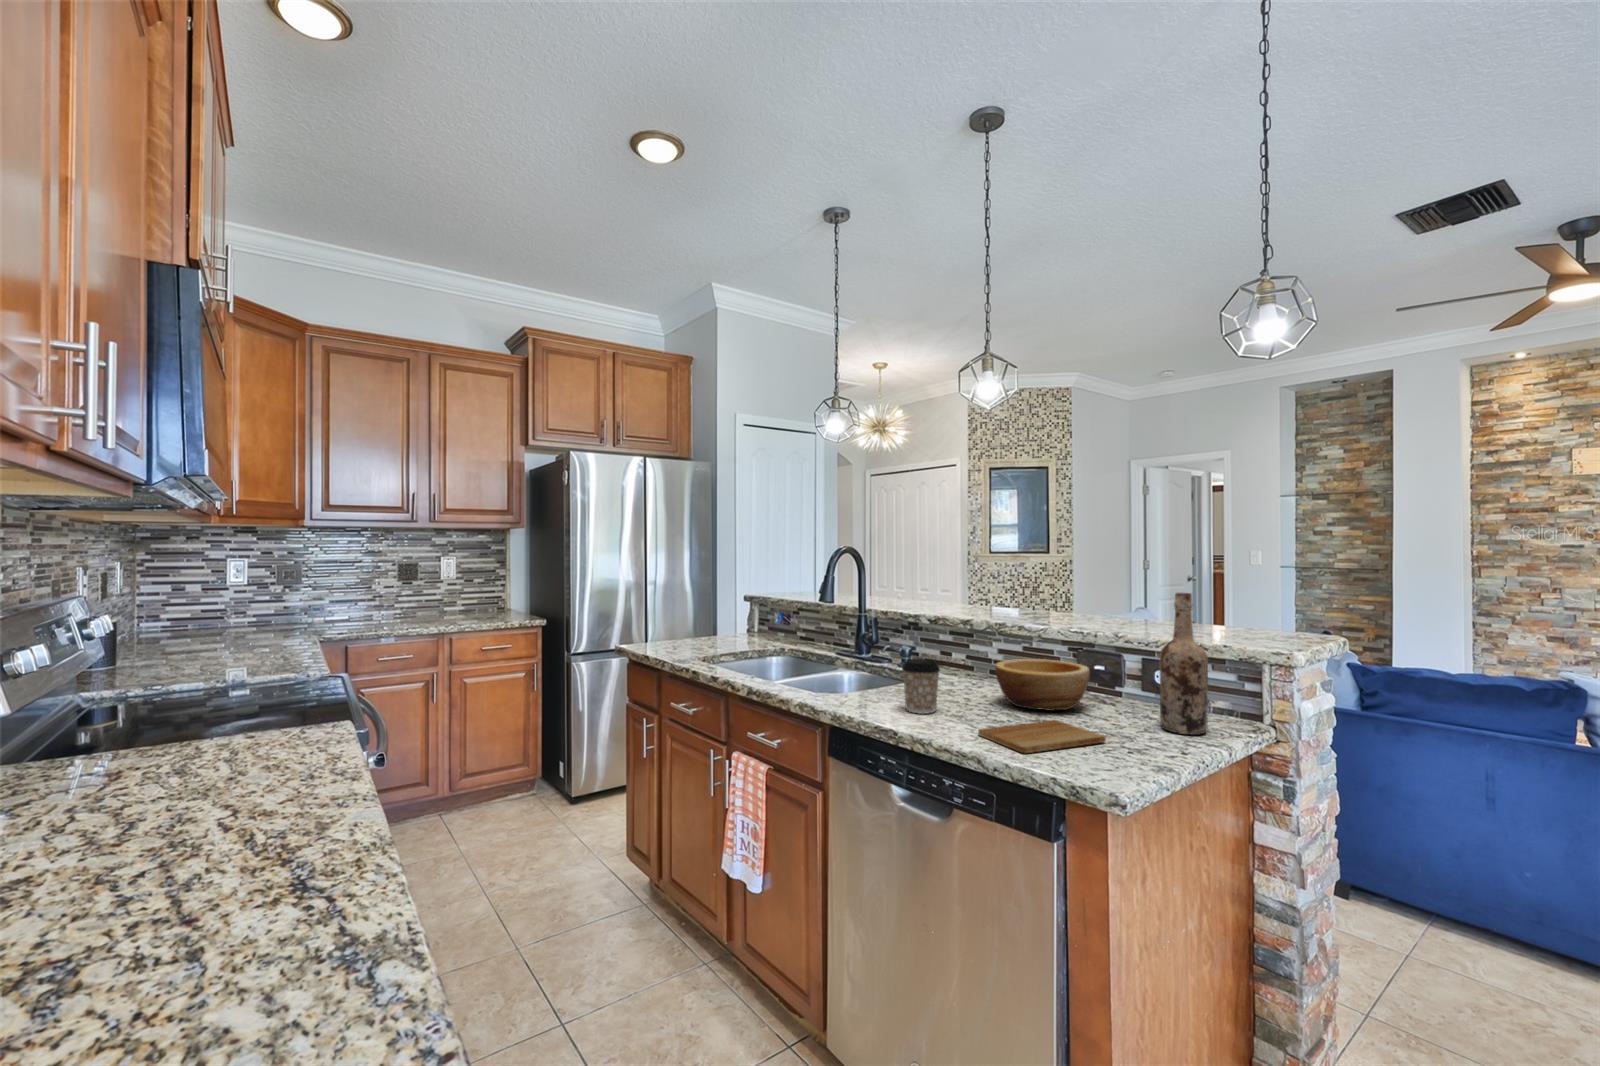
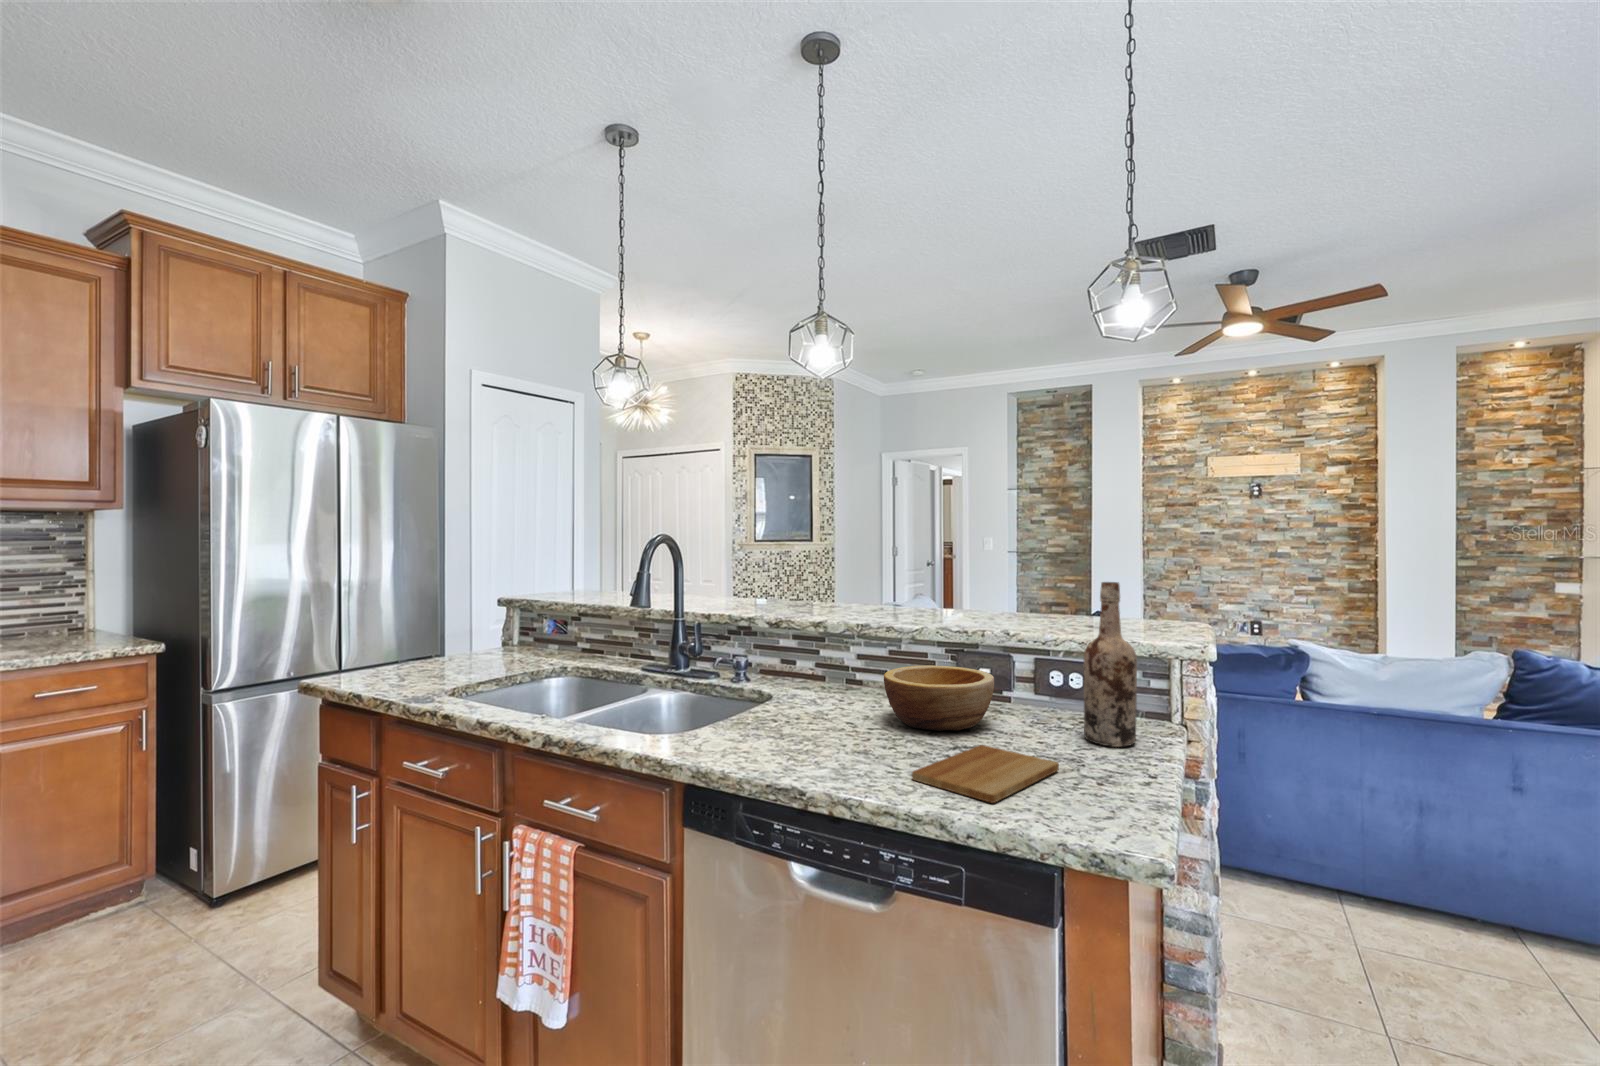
coffee cup: present [902,659,940,714] -> none [785,678,836,753]

